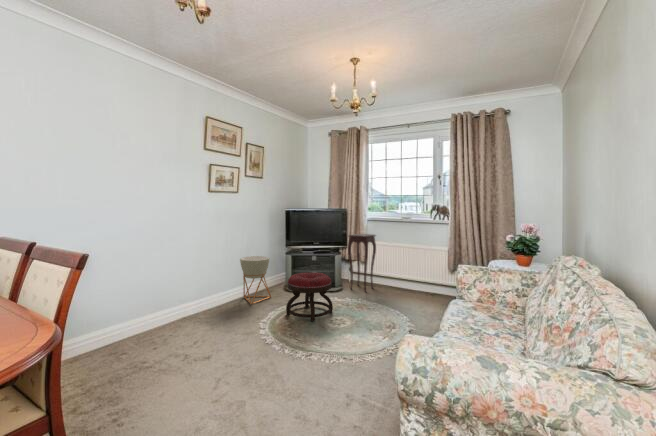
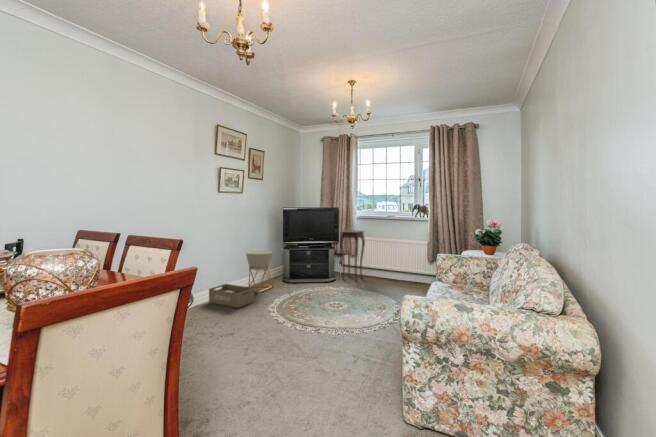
ottoman: present [286,272,333,321] -> none [290,264,330,305]
storage box: none [194,294,245,324] -> present [209,284,254,308]

